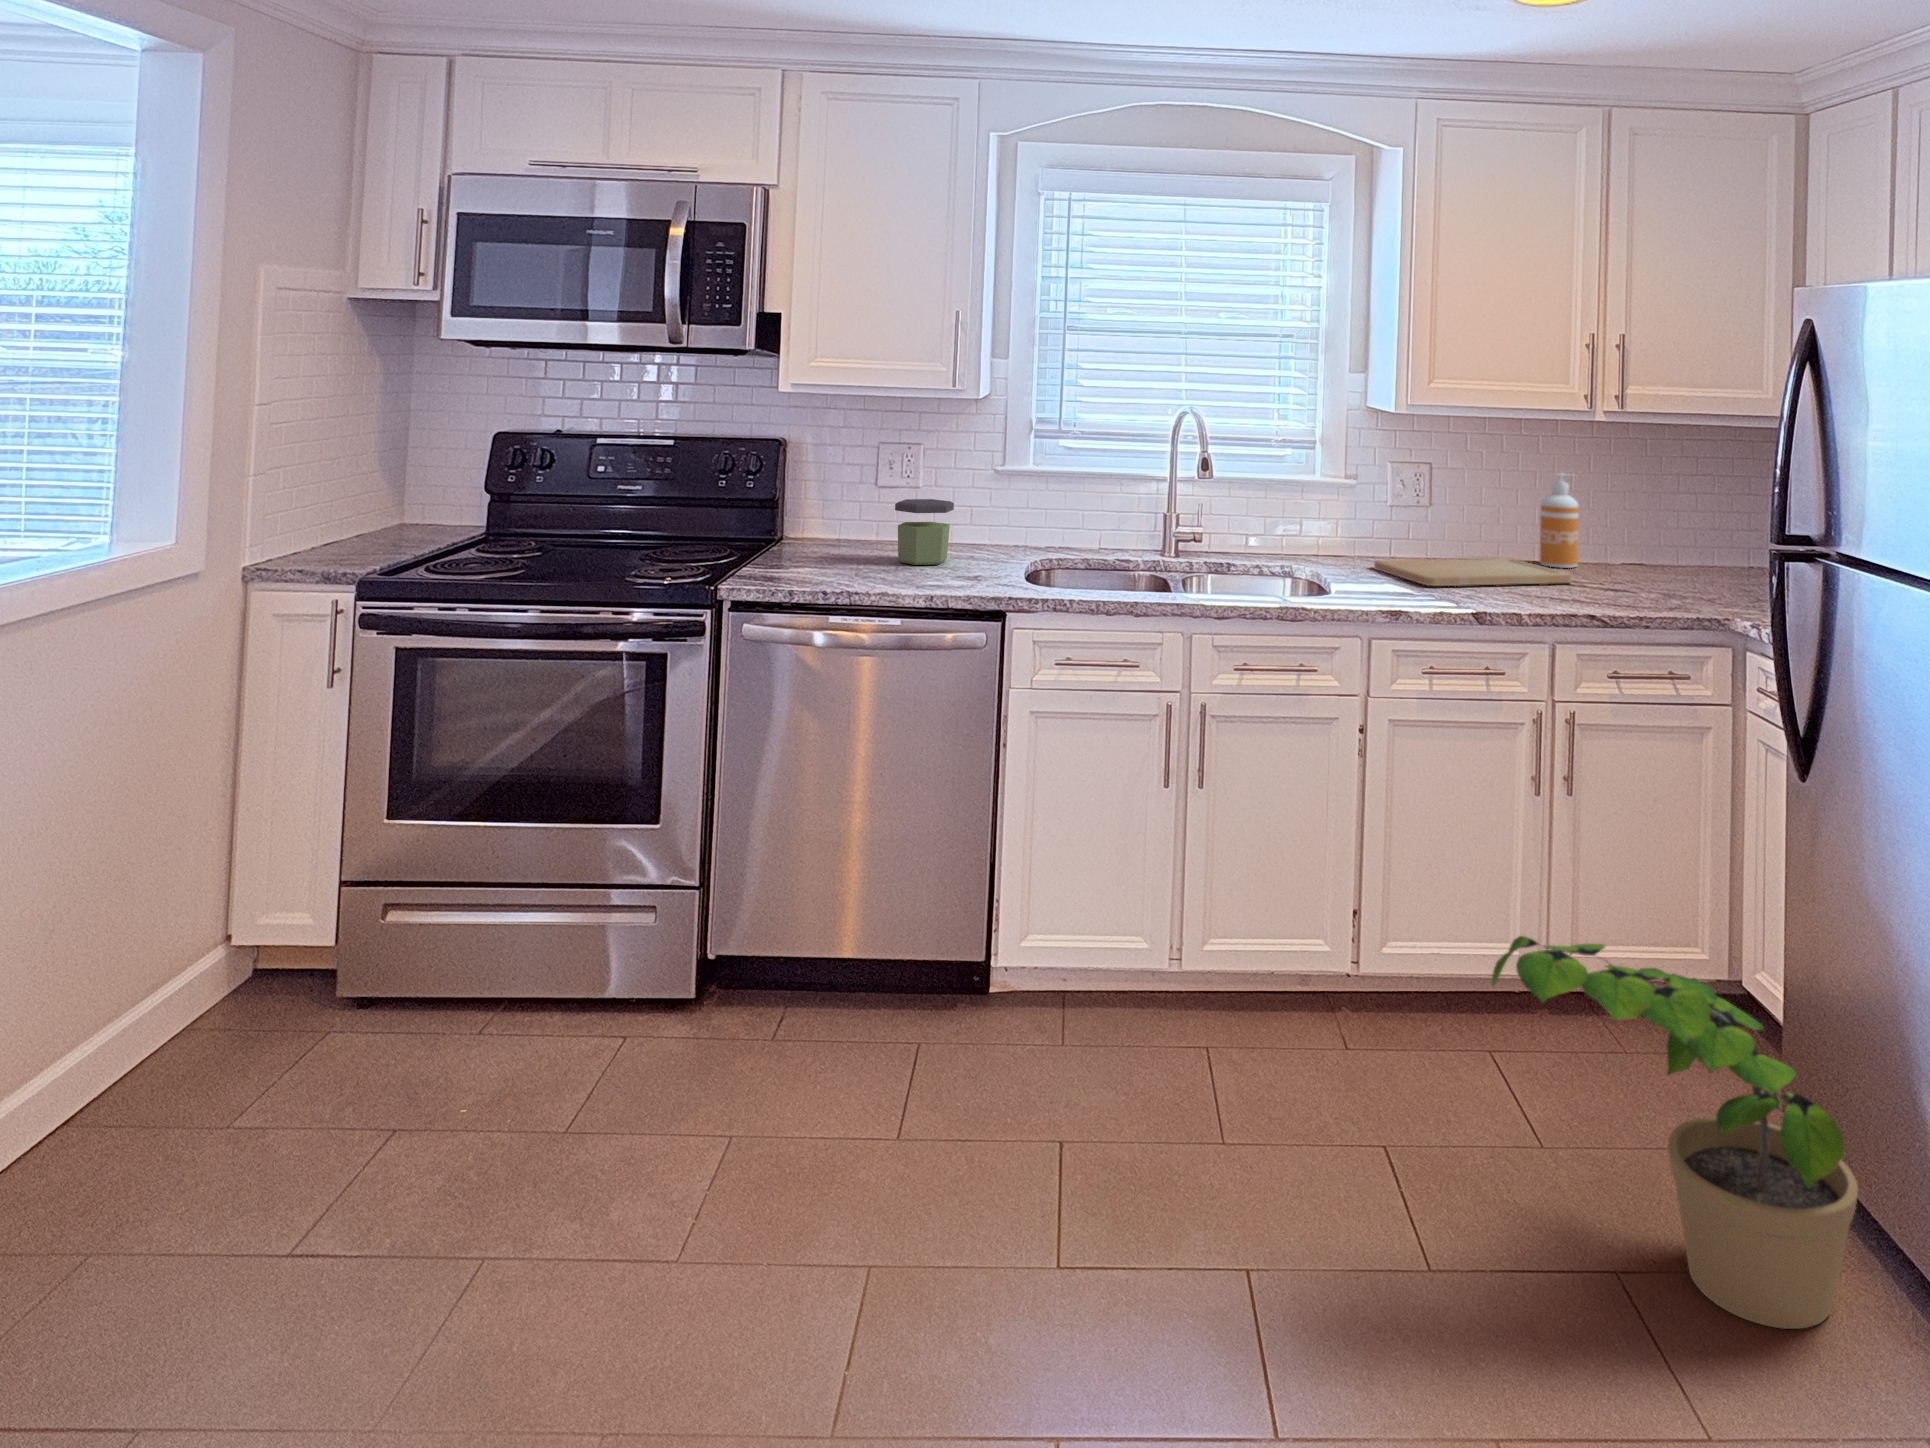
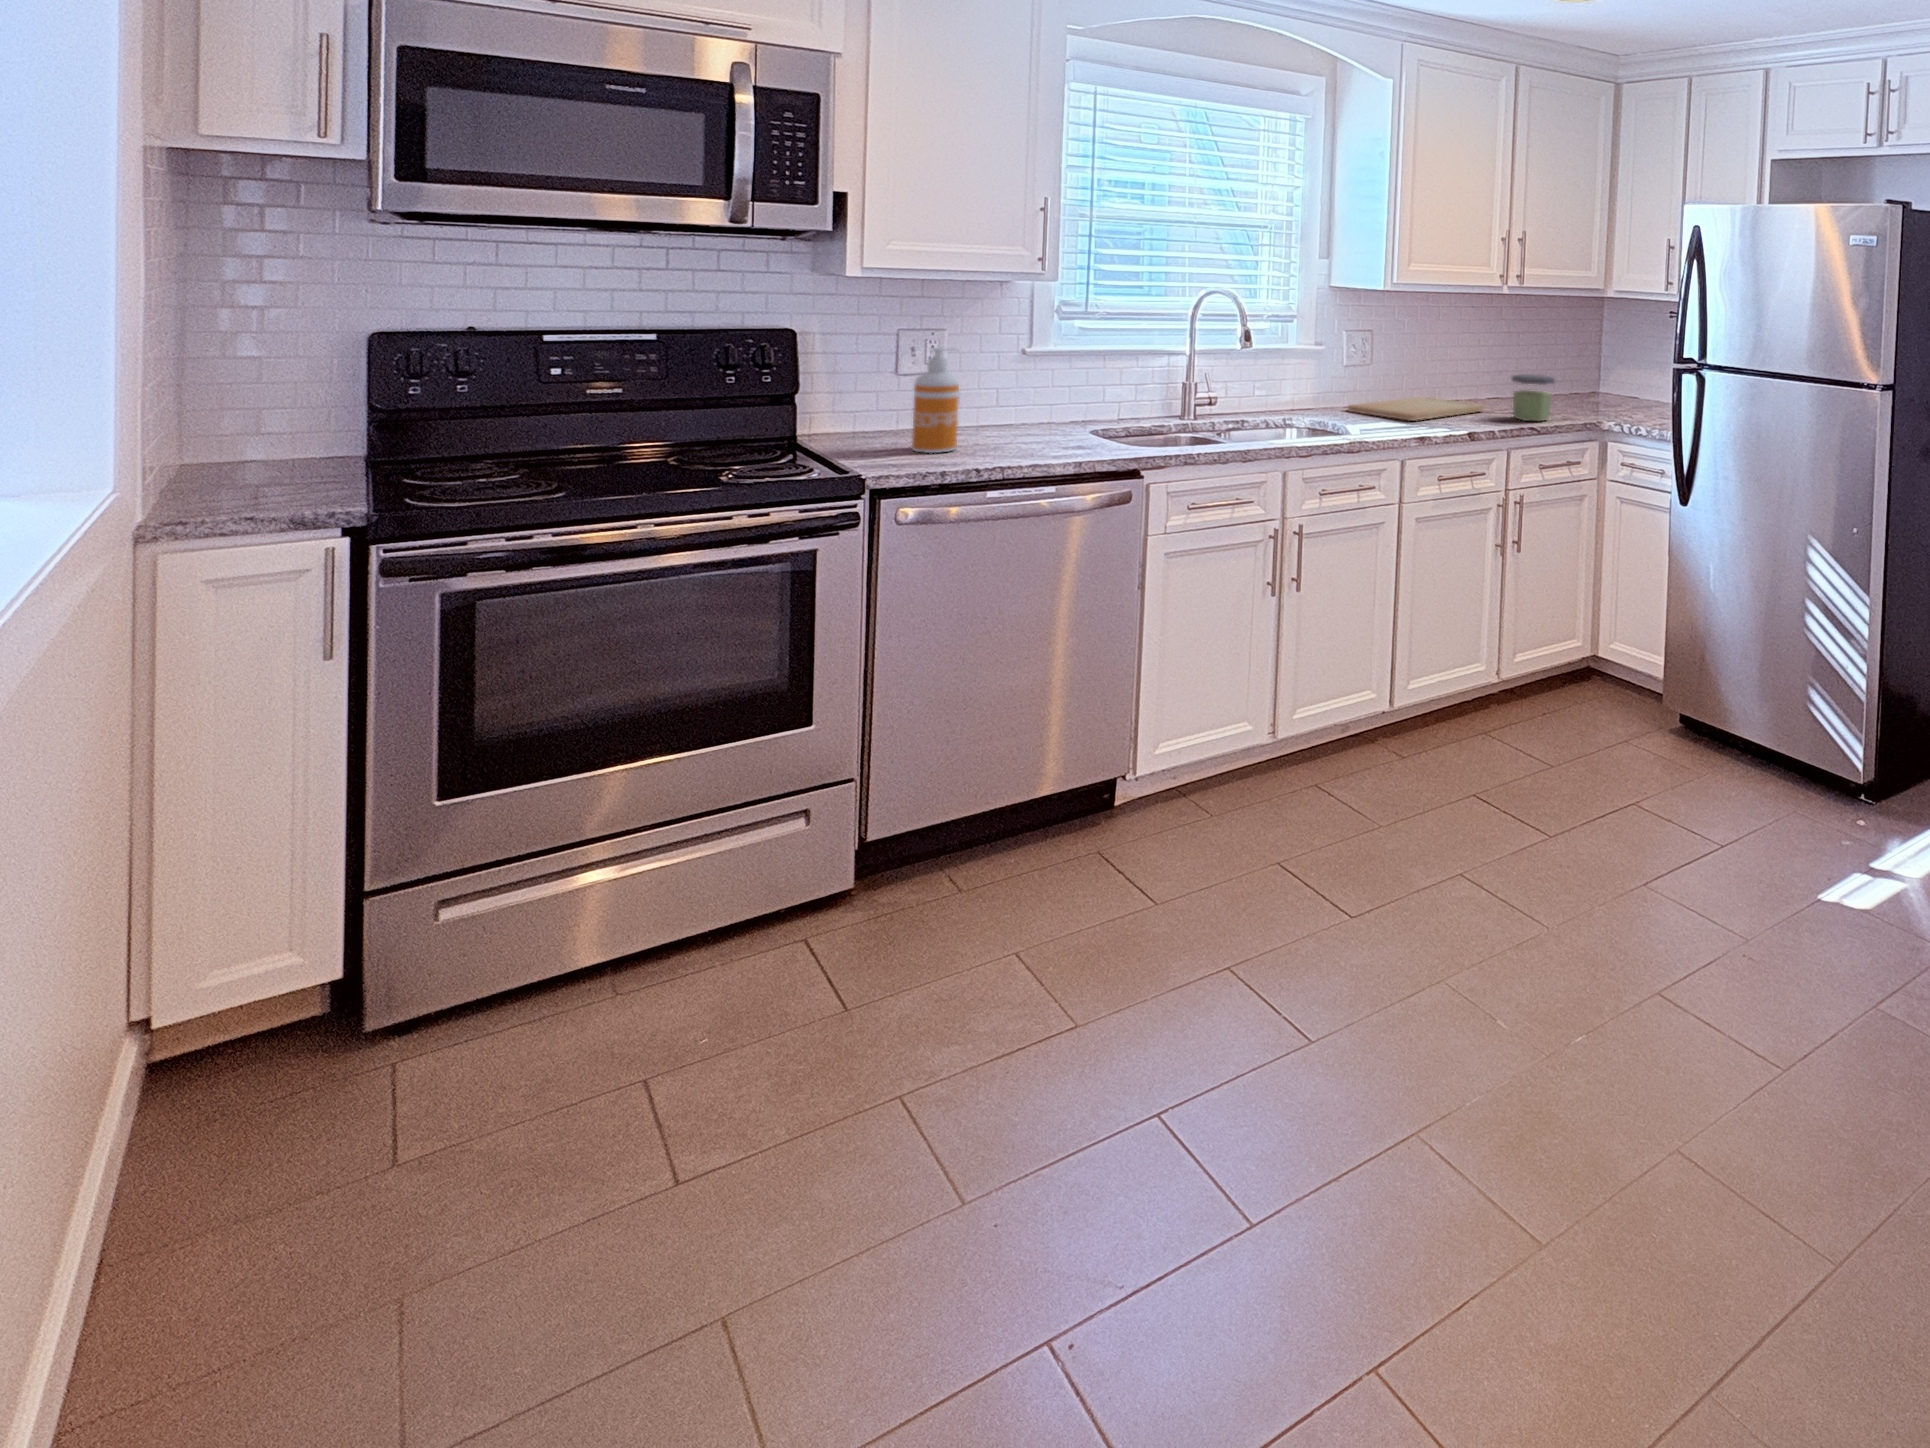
soap dispenser: present [1540,473,1579,568] -> present [912,348,959,453]
jar: present [895,499,954,565] -> present [1512,374,1555,421]
potted plant: present [1491,936,1858,1329] -> none [1604,636,1798,830]

